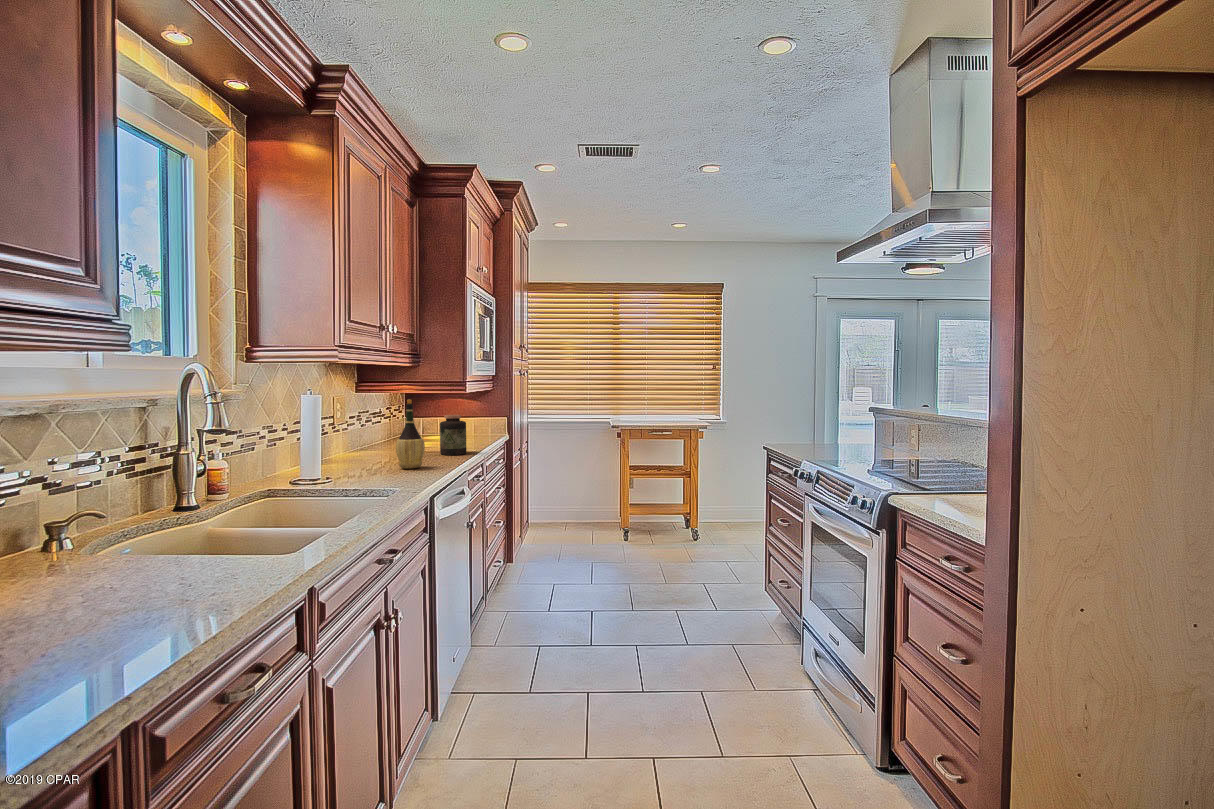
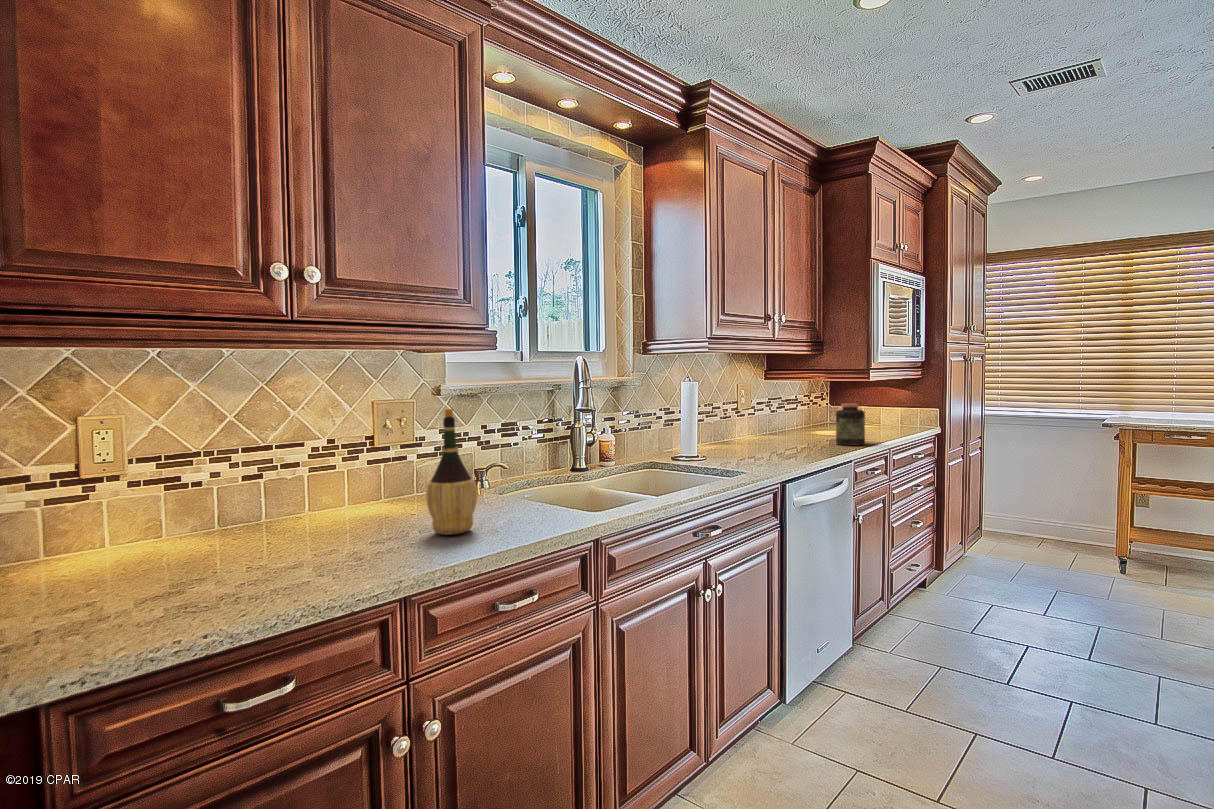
wine bottle: present [396,399,425,468] -> present [426,409,477,535]

